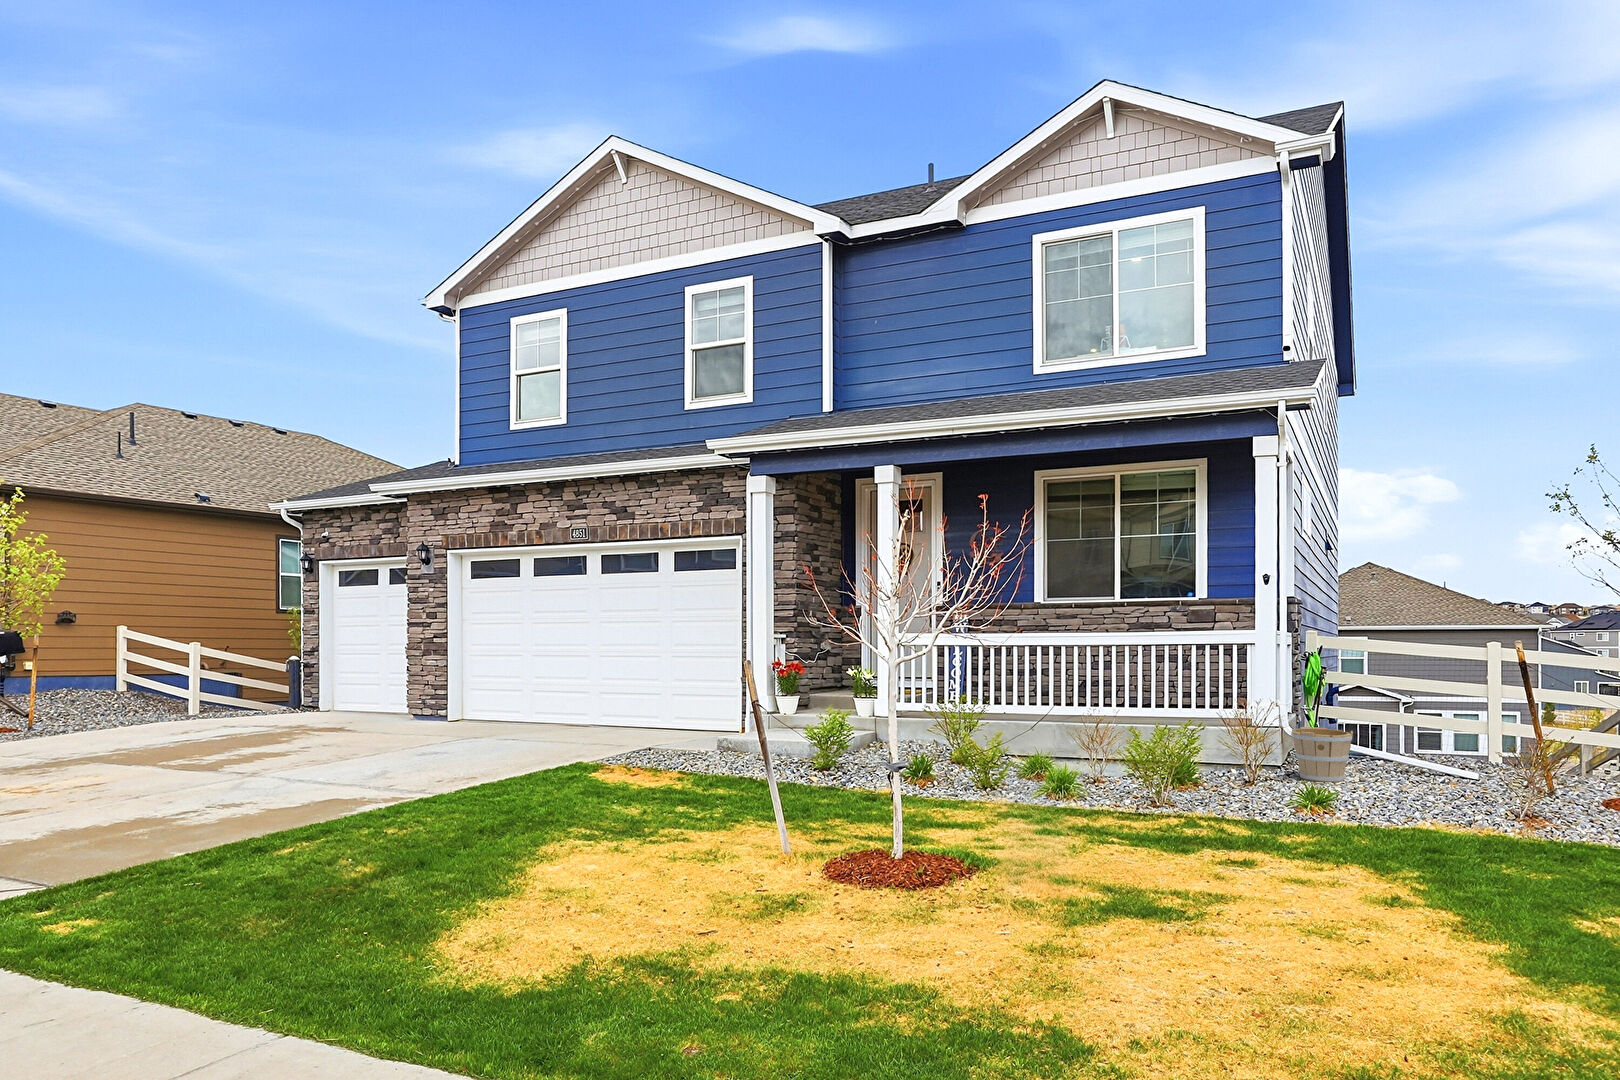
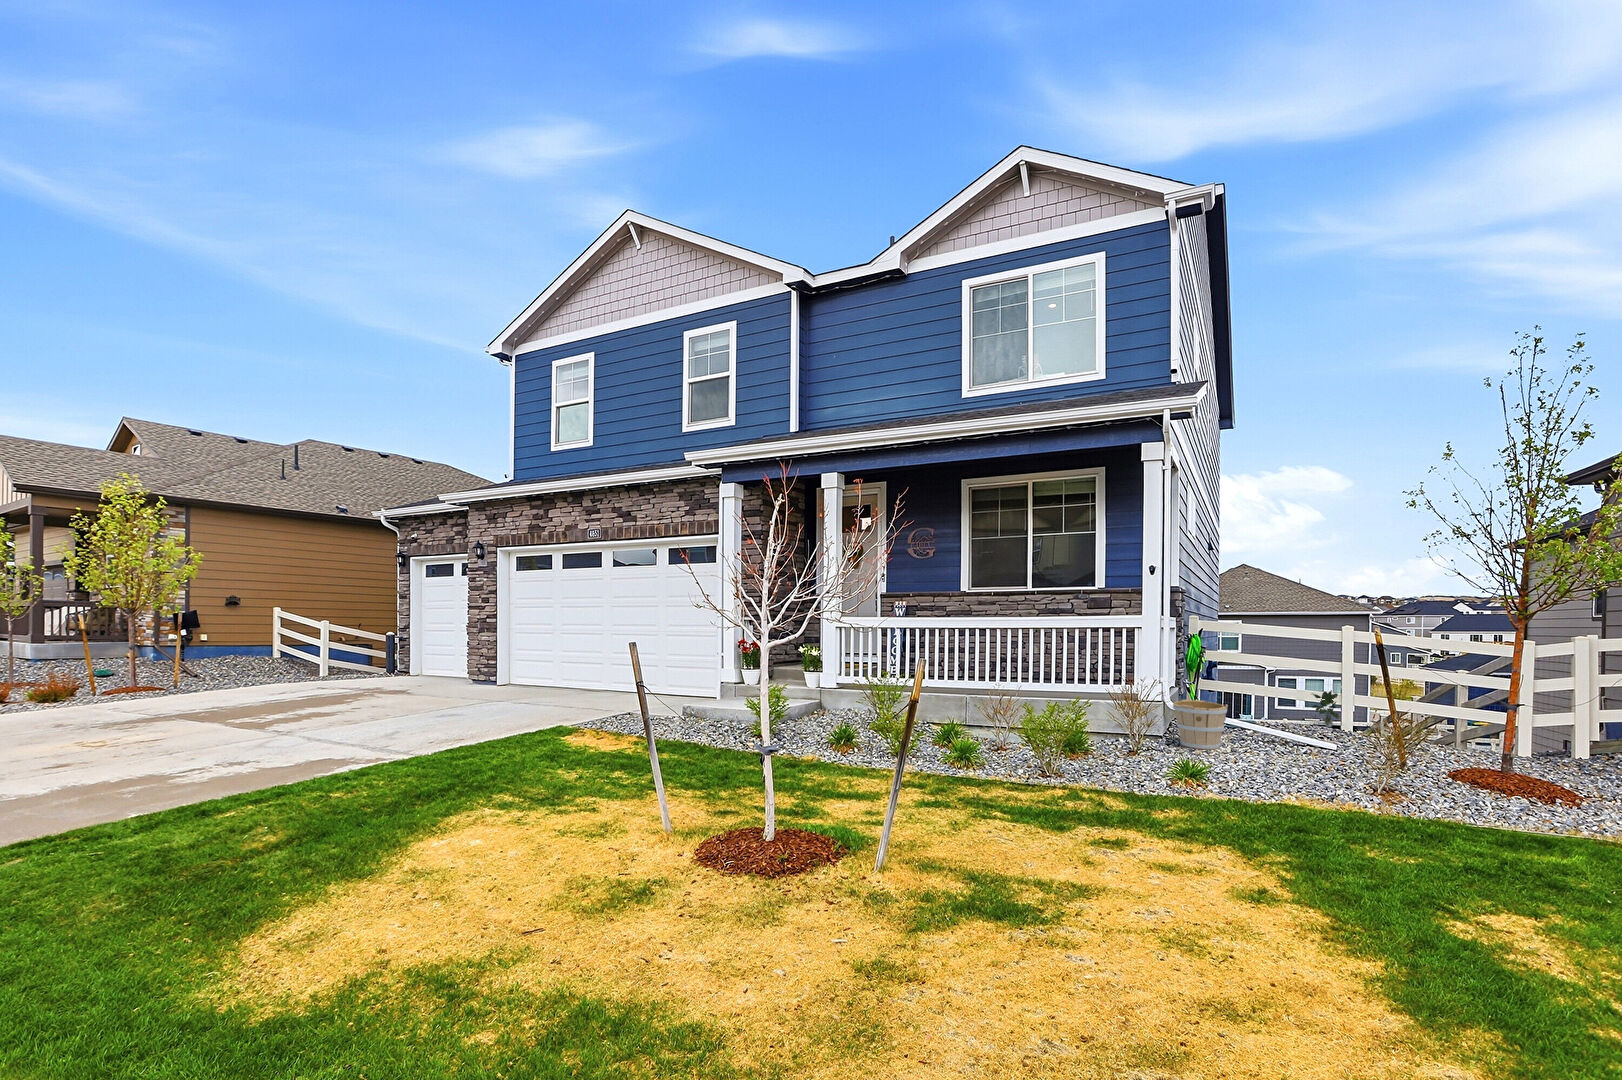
potted plant: none [1445,717,1478,760] -> present [1312,690,1339,727]

